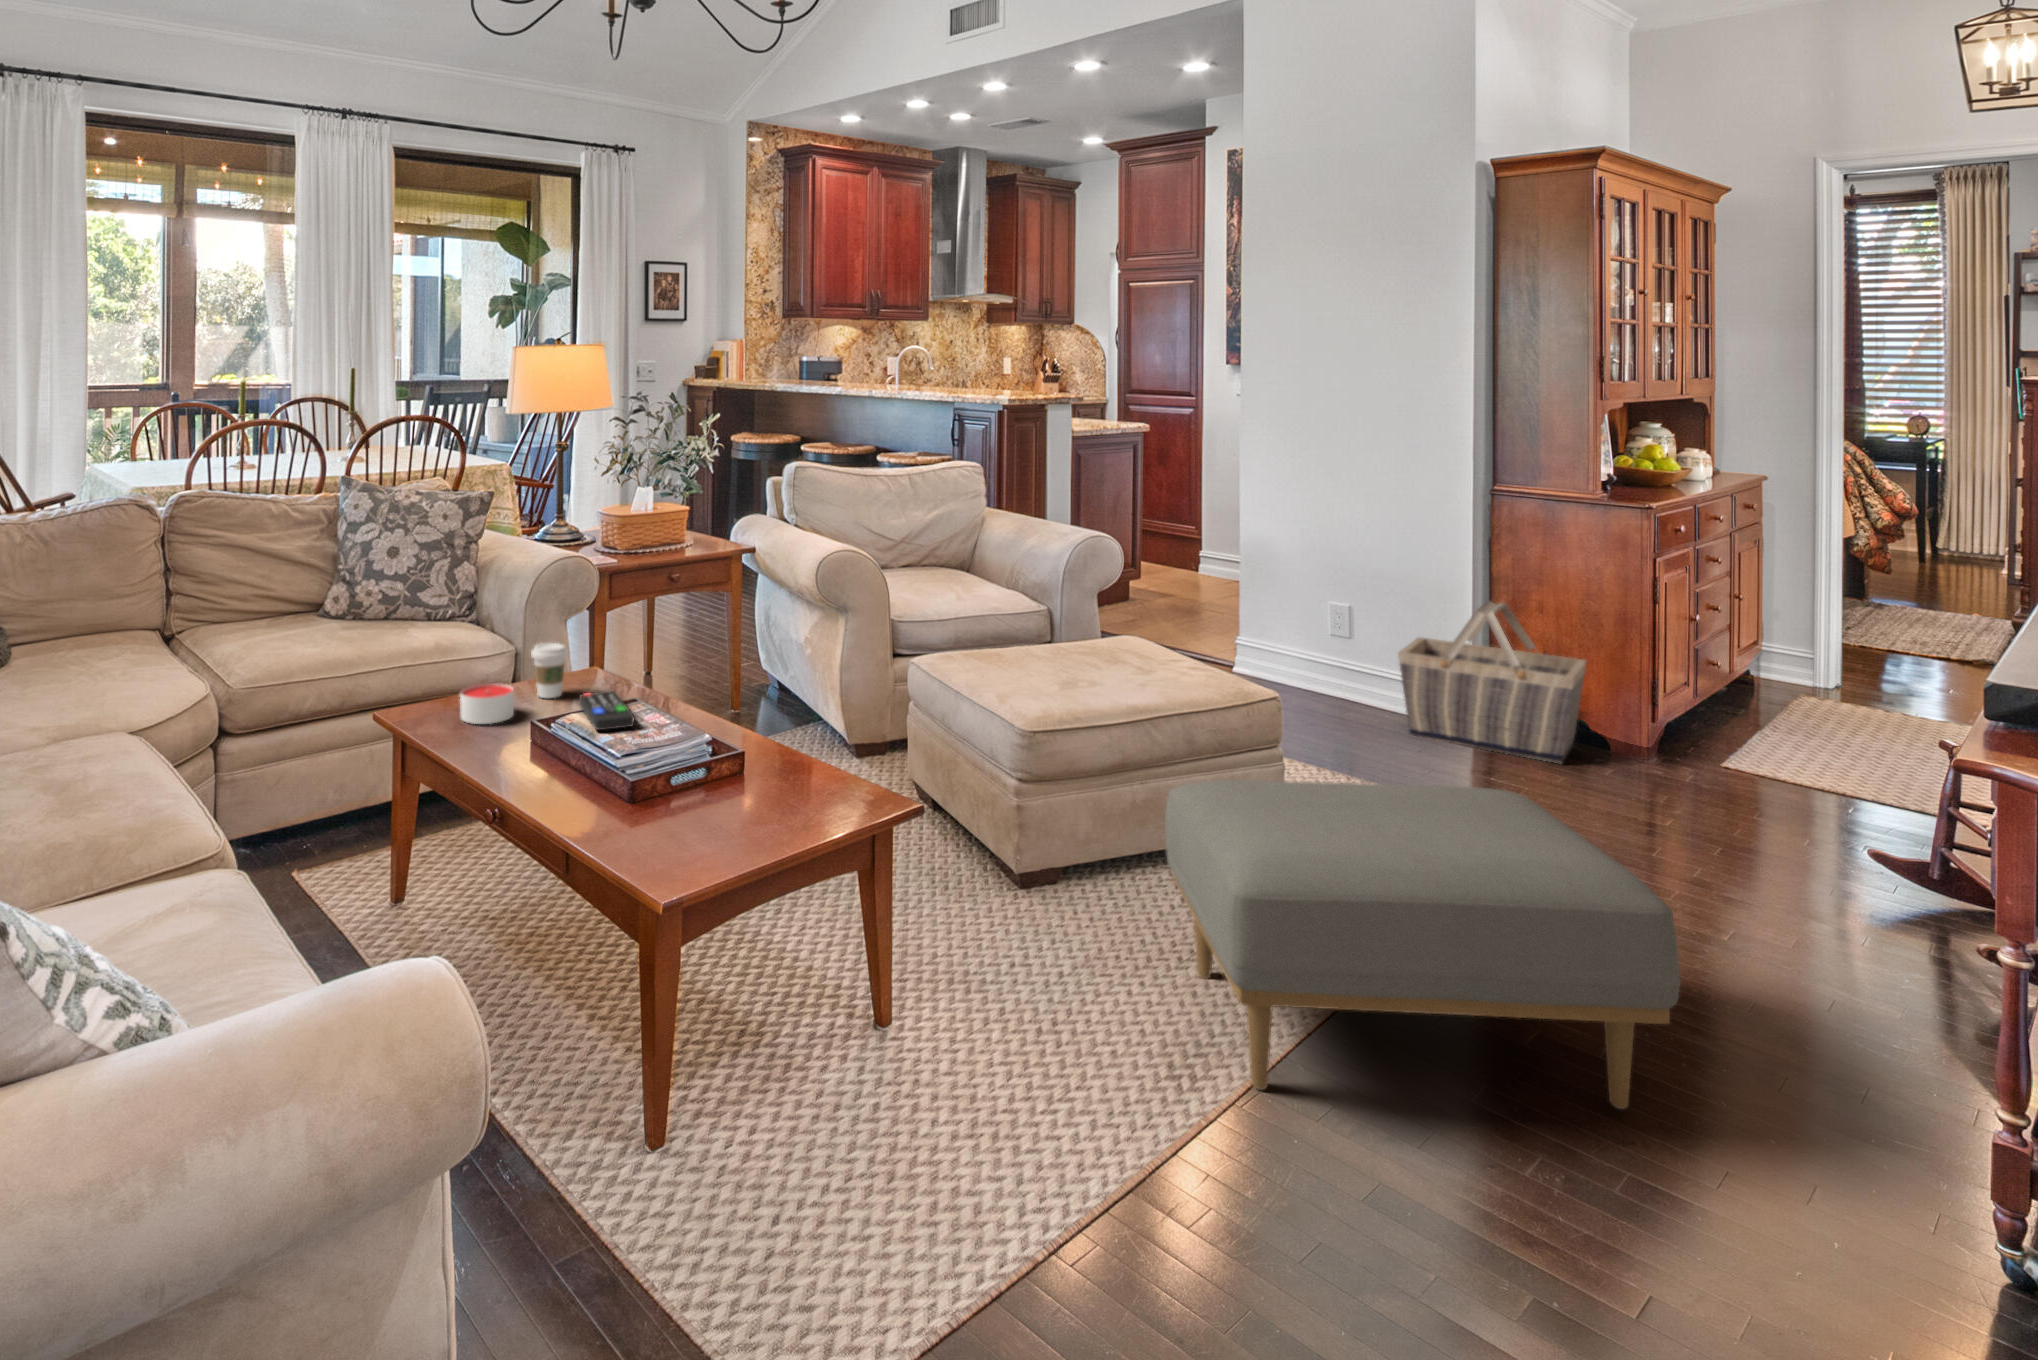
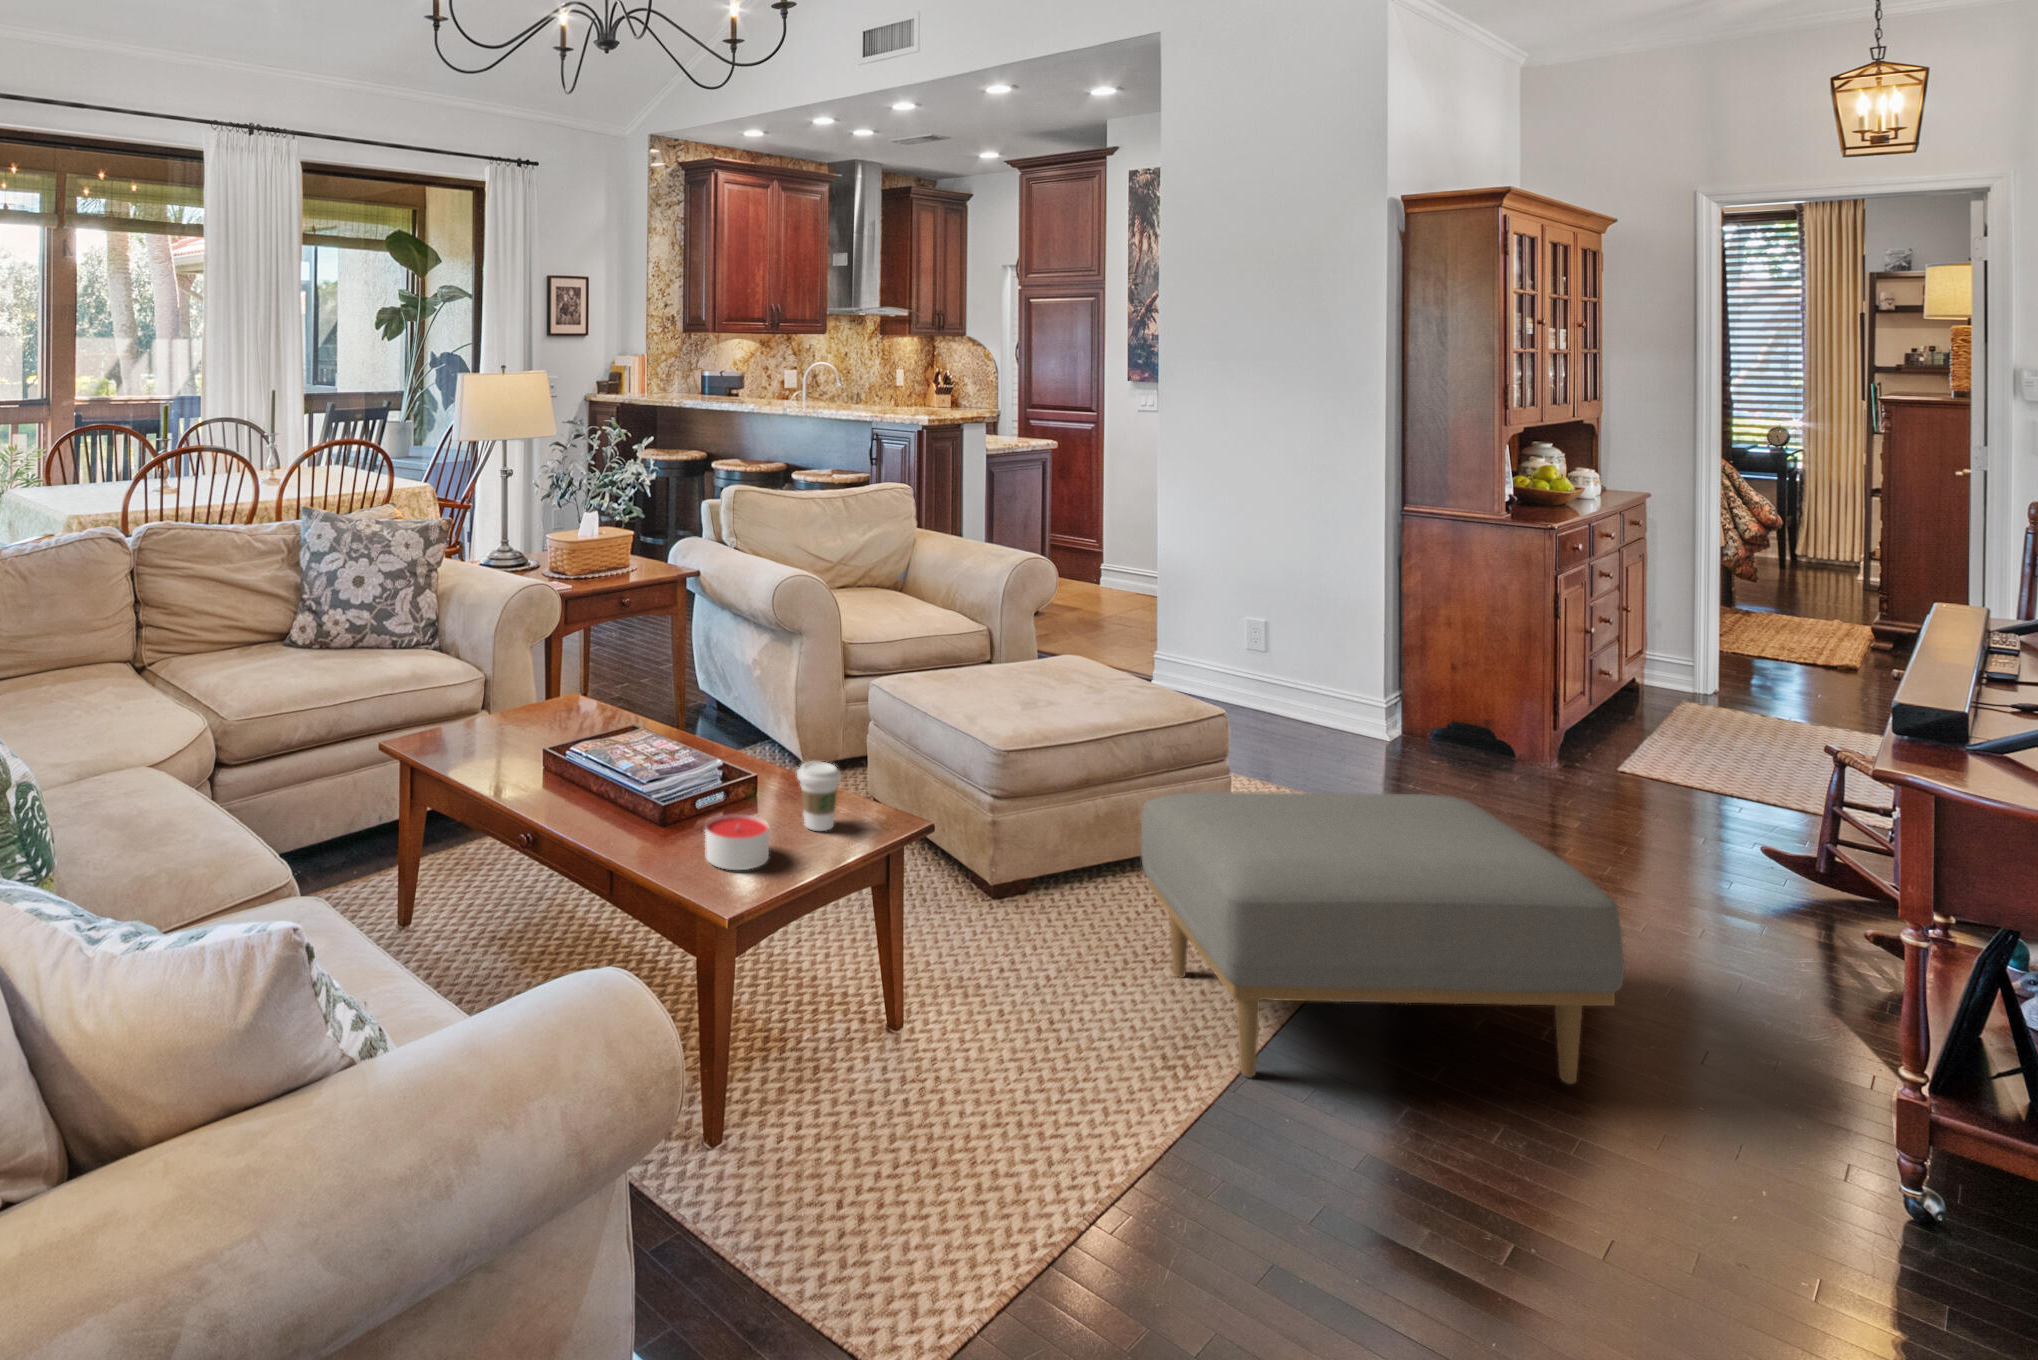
basket: present [1398,601,1586,763] -> none [1316,613,1491,768]
coffee cup: present [531,643,568,698] -> present [797,761,841,831]
candle: present [460,683,514,724] -> present [705,814,769,870]
remote control: present [579,691,634,730] -> none [575,716,637,755]

